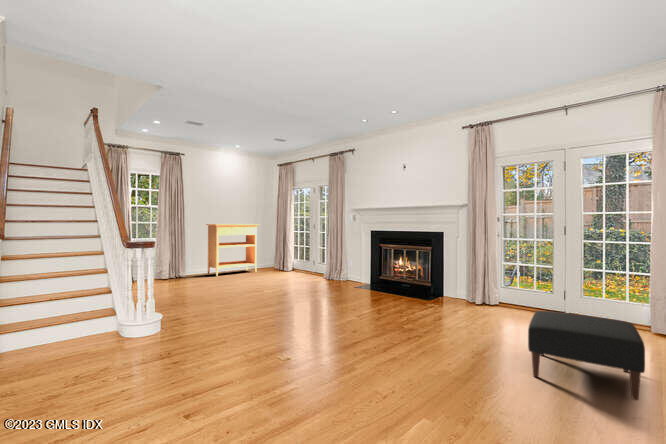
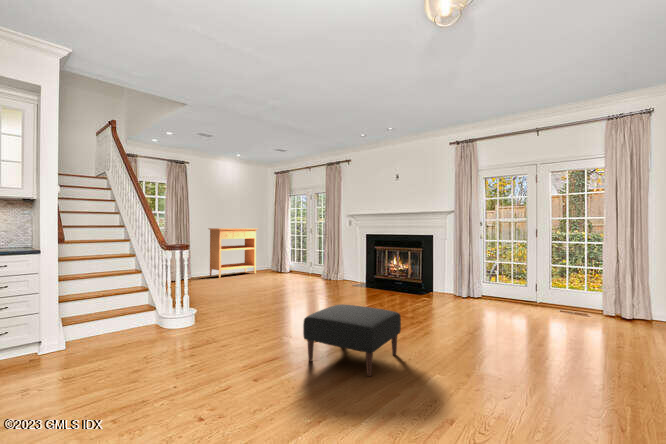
ottoman: present [528,311,645,400] -> present [303,304,401,376]

